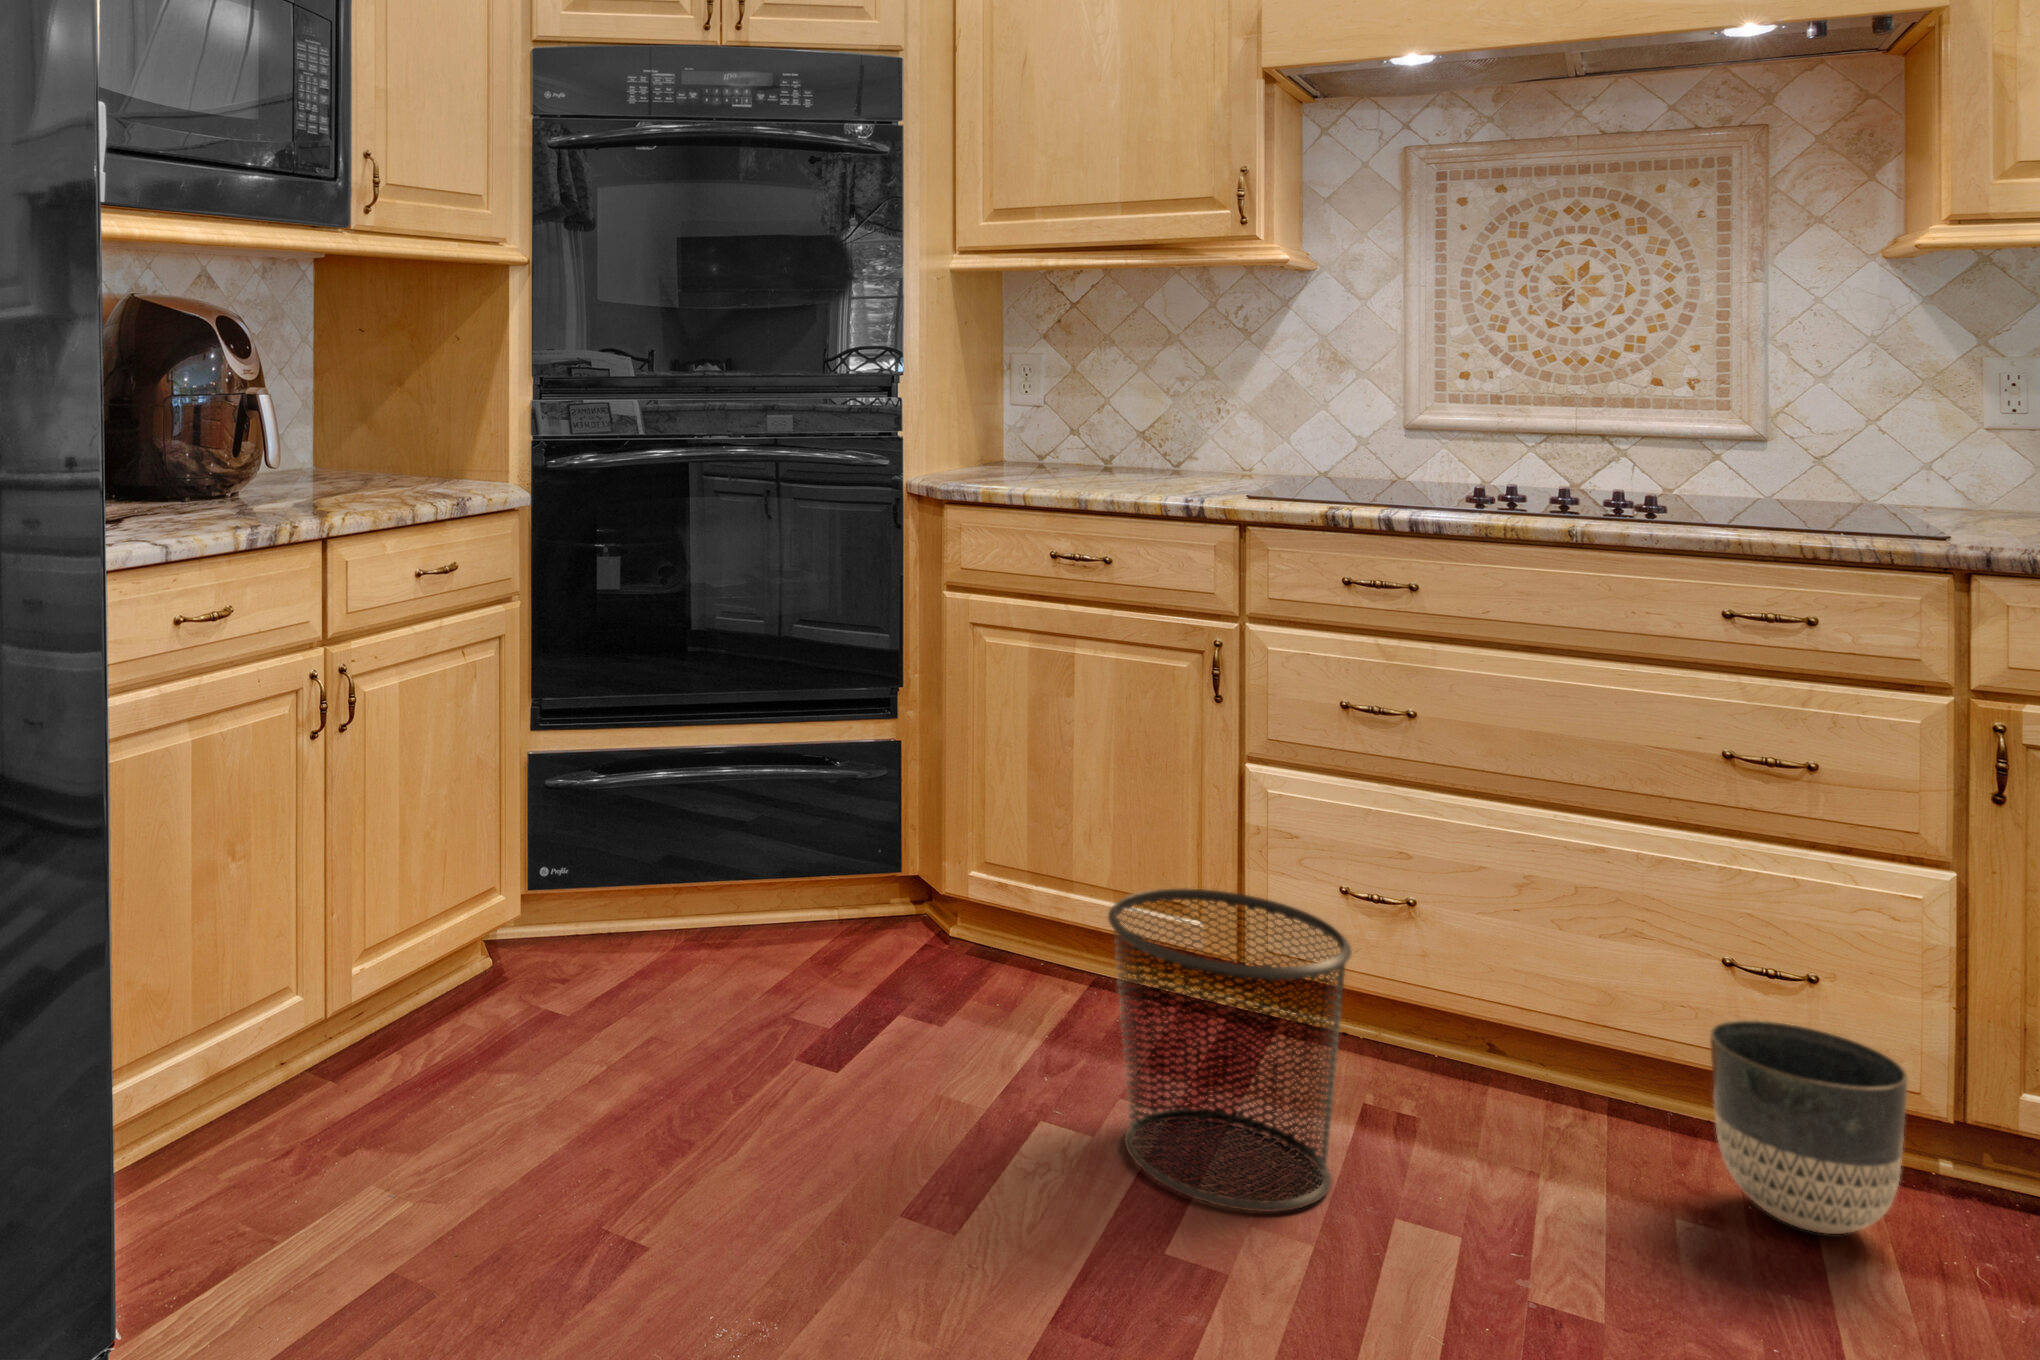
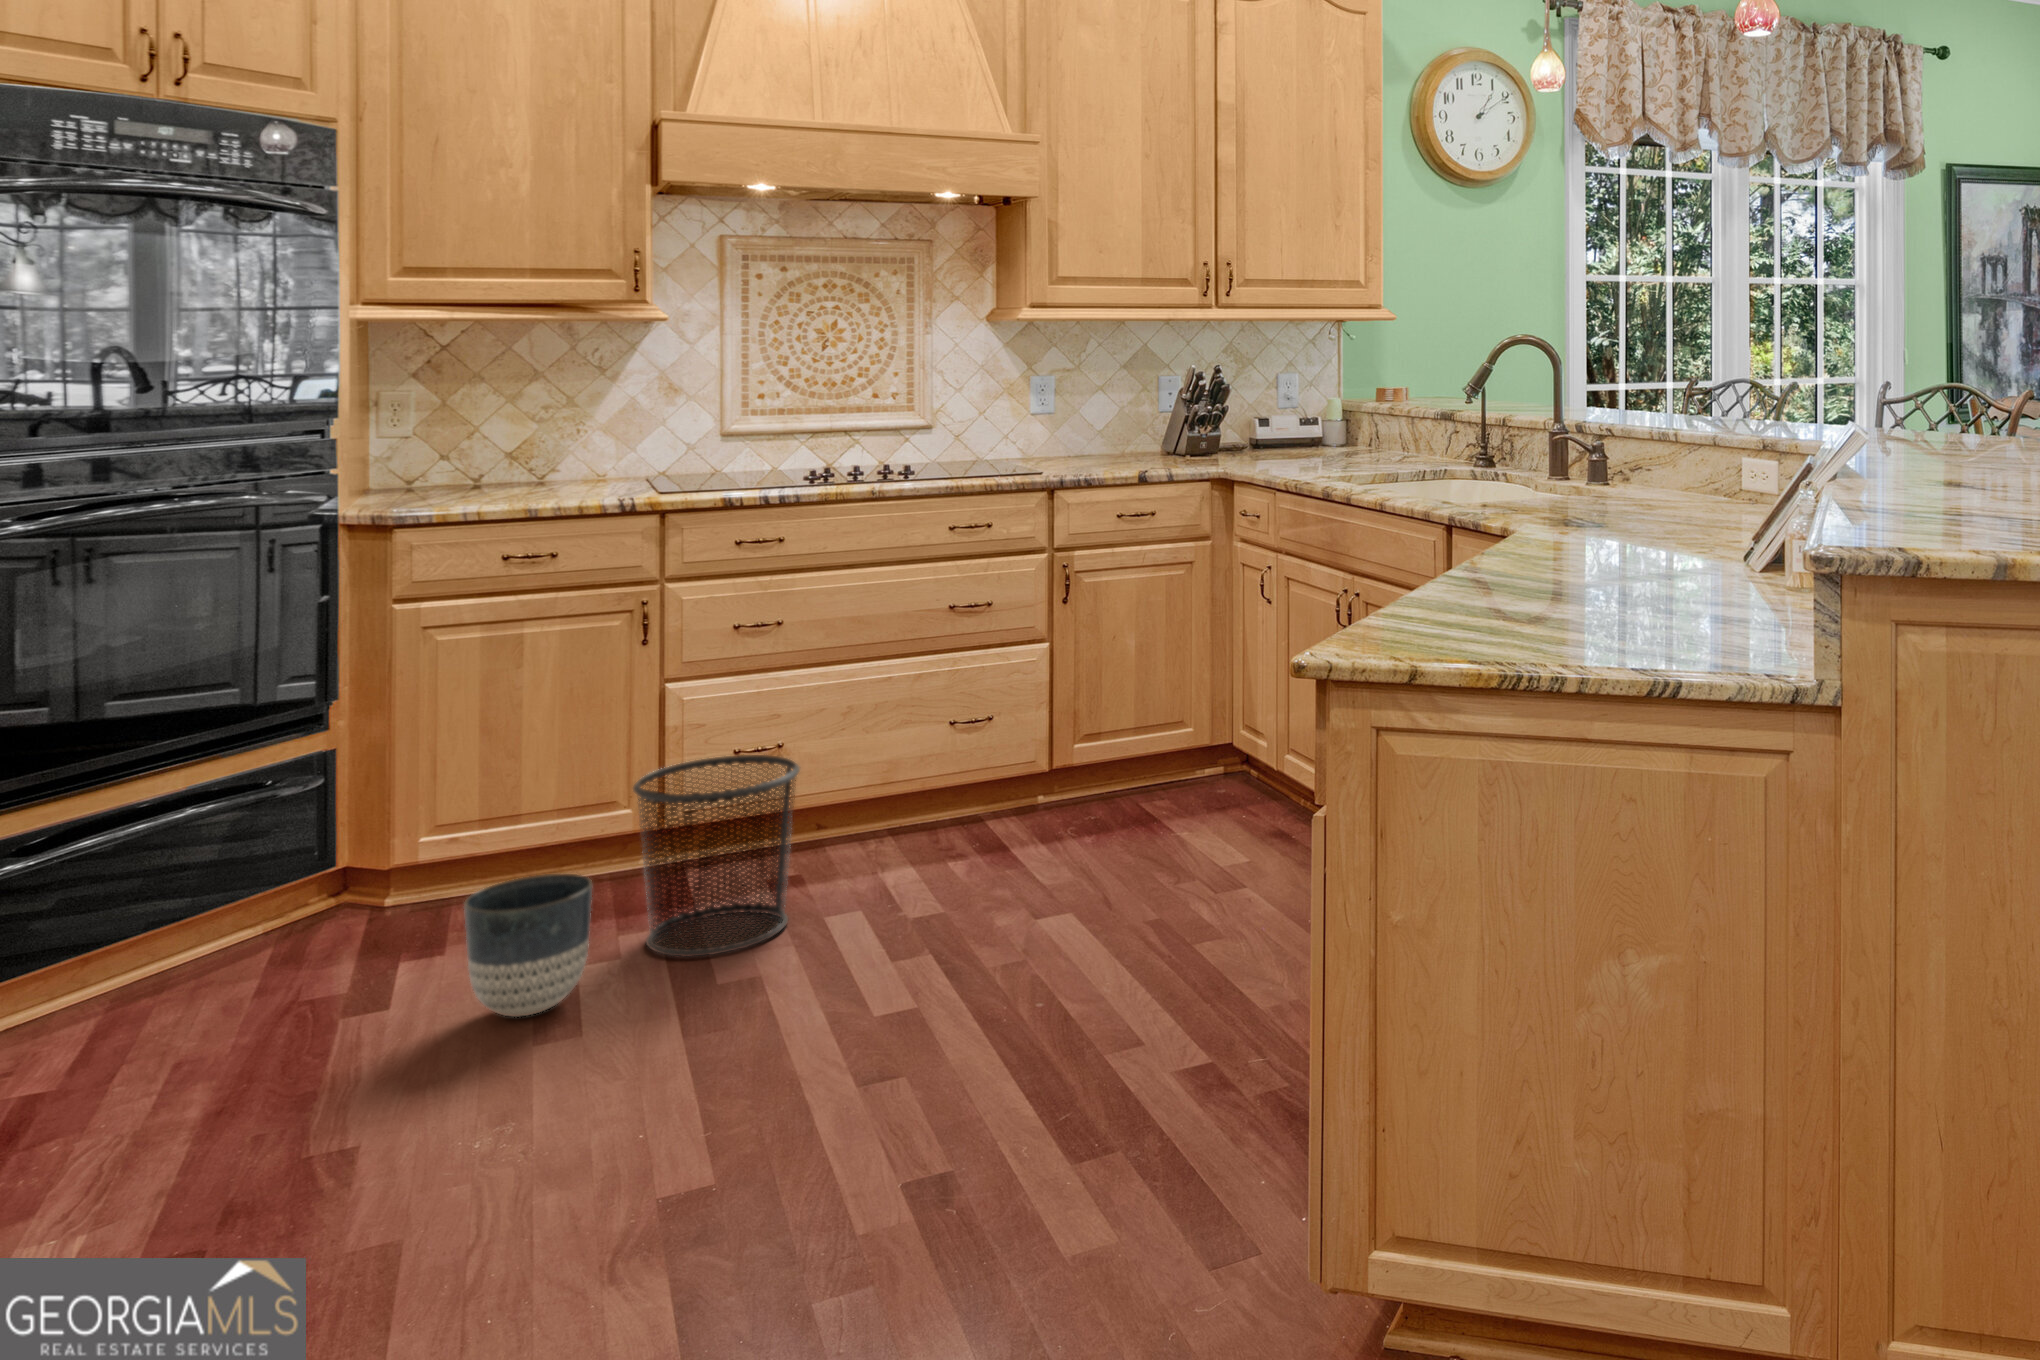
planter: present [1710,1020,1908,1234] -> present [464,874,592,1017]

